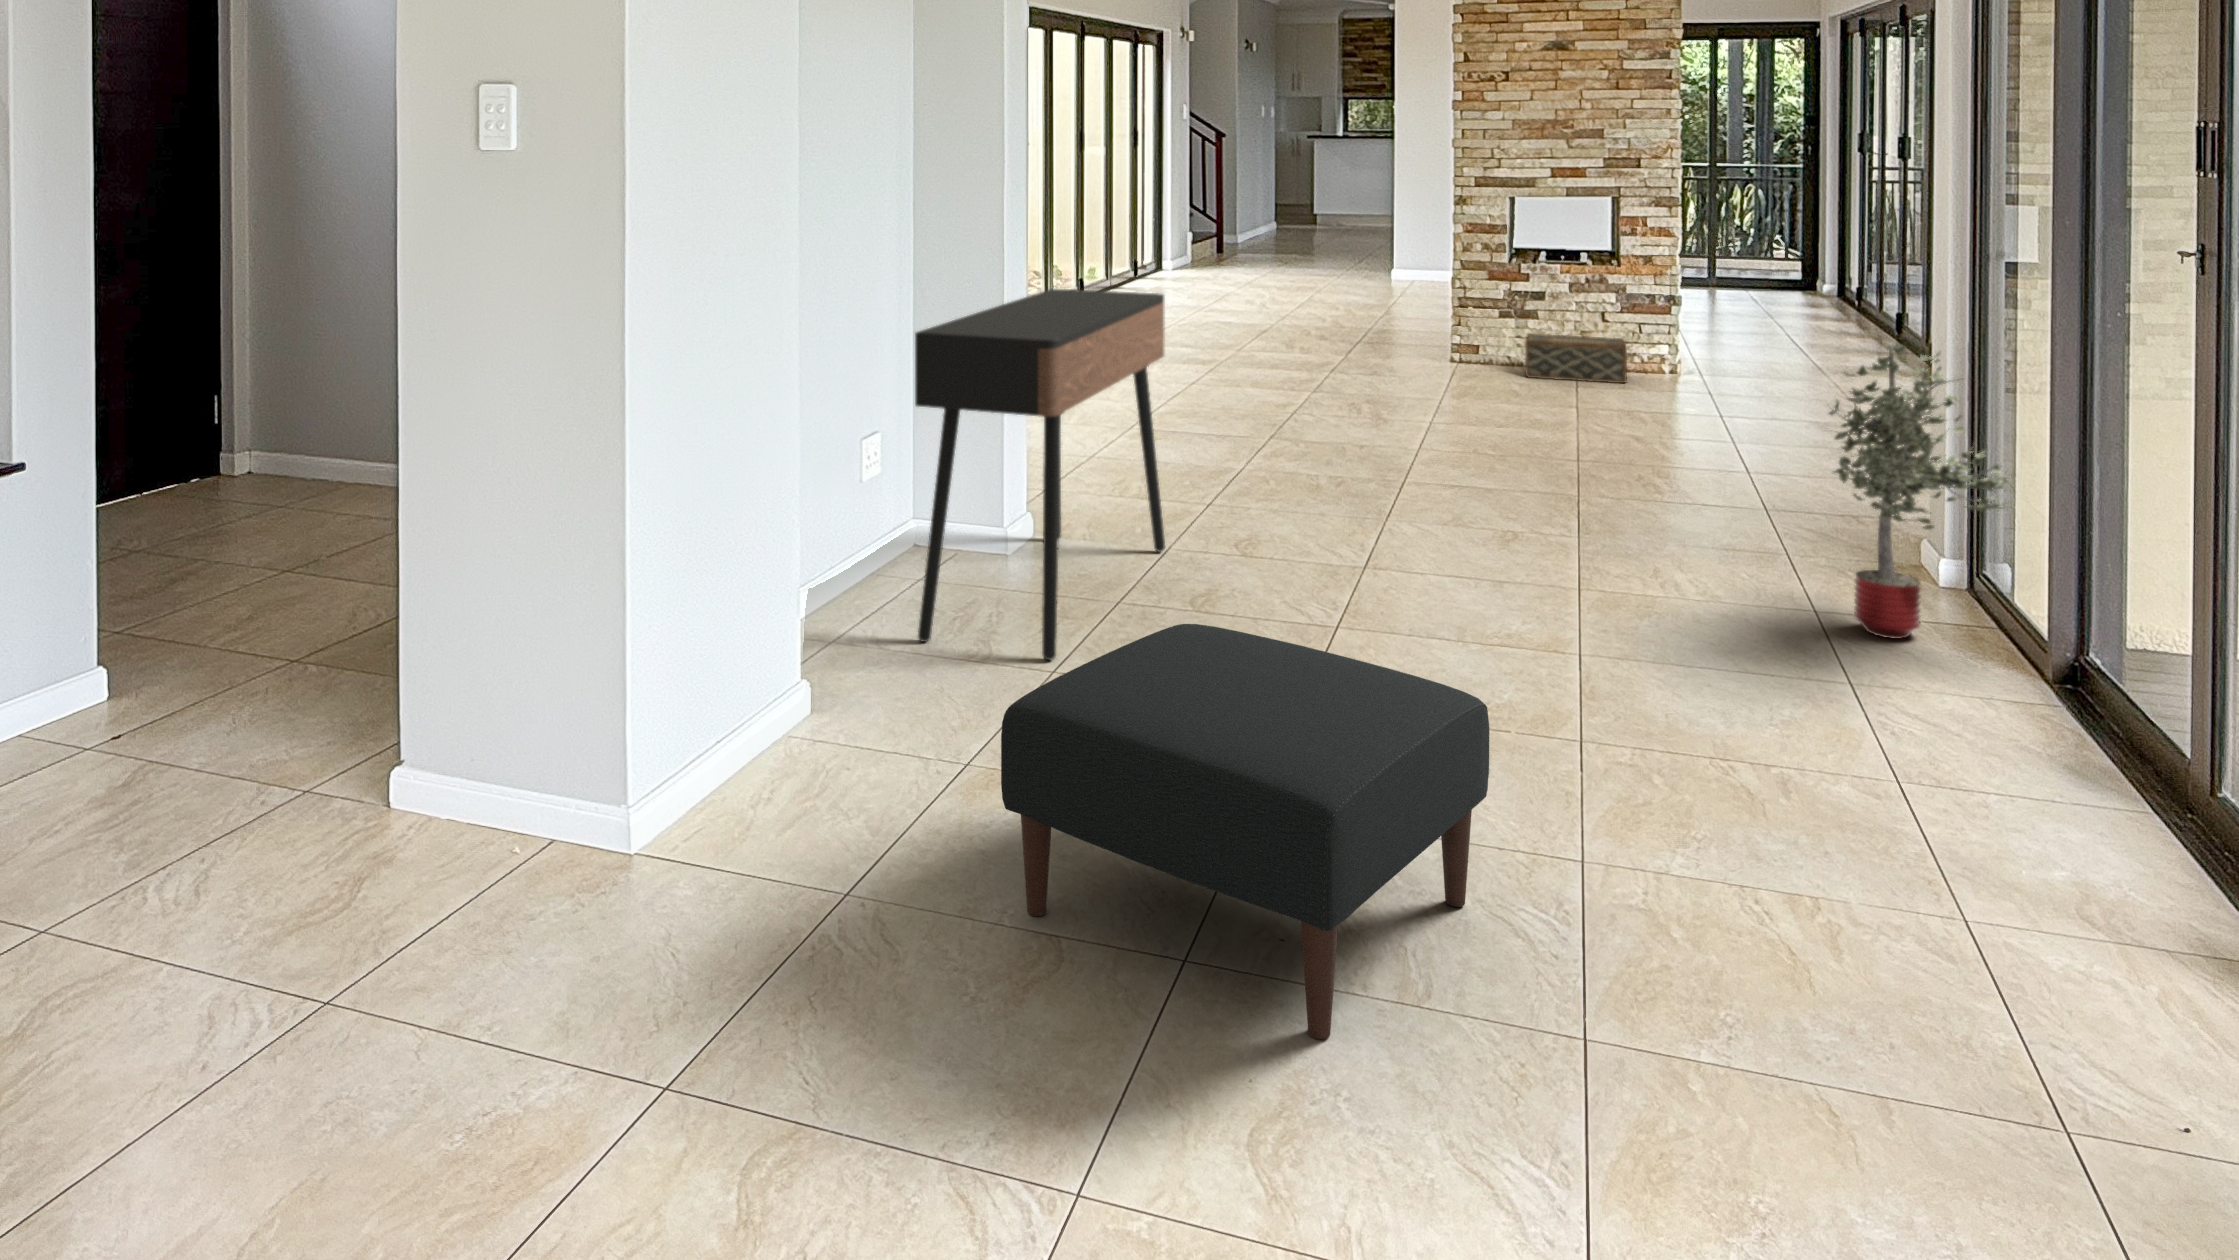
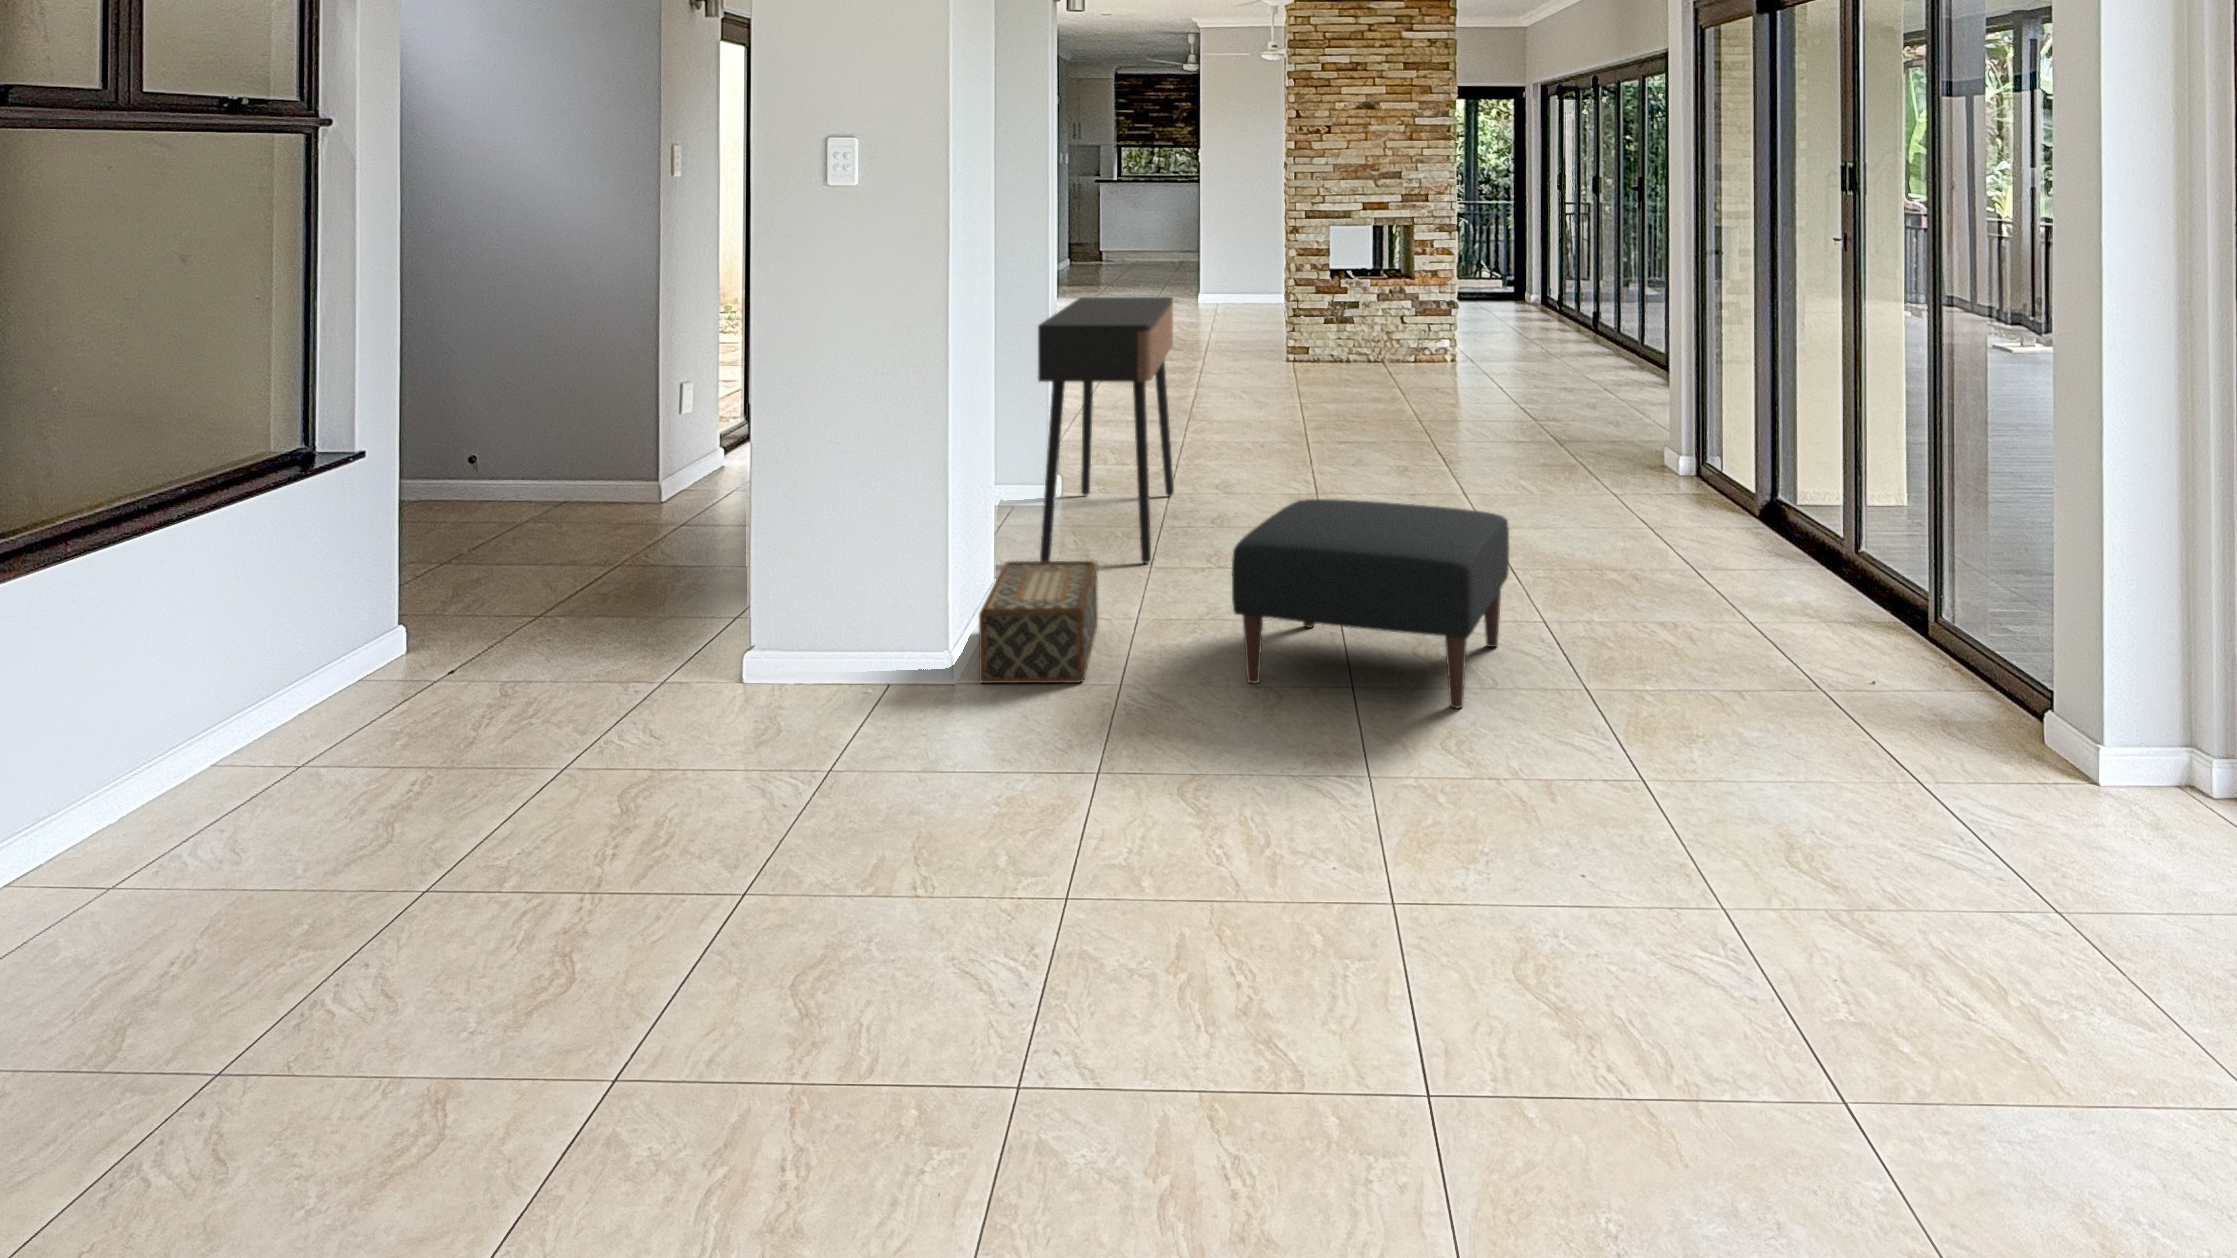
woven basket: present [1525,334,1627,383] -> present [979,561,1098,683]
potted tree: present [1829,345,2012,639] -> none [1619,306,1731,500]

